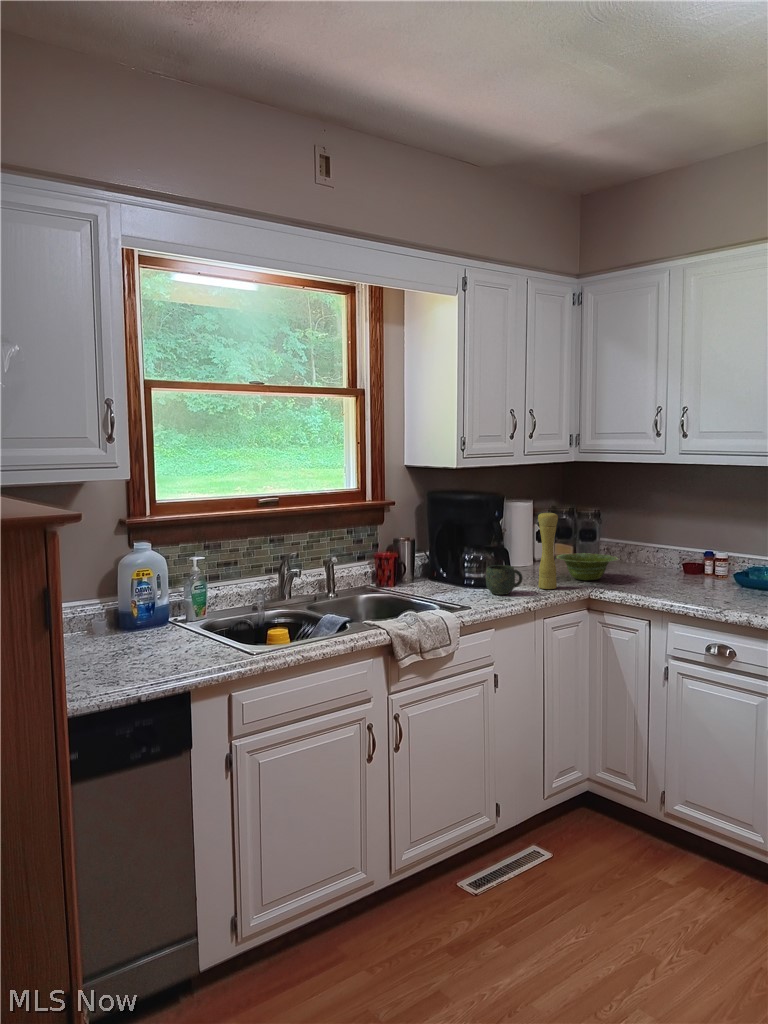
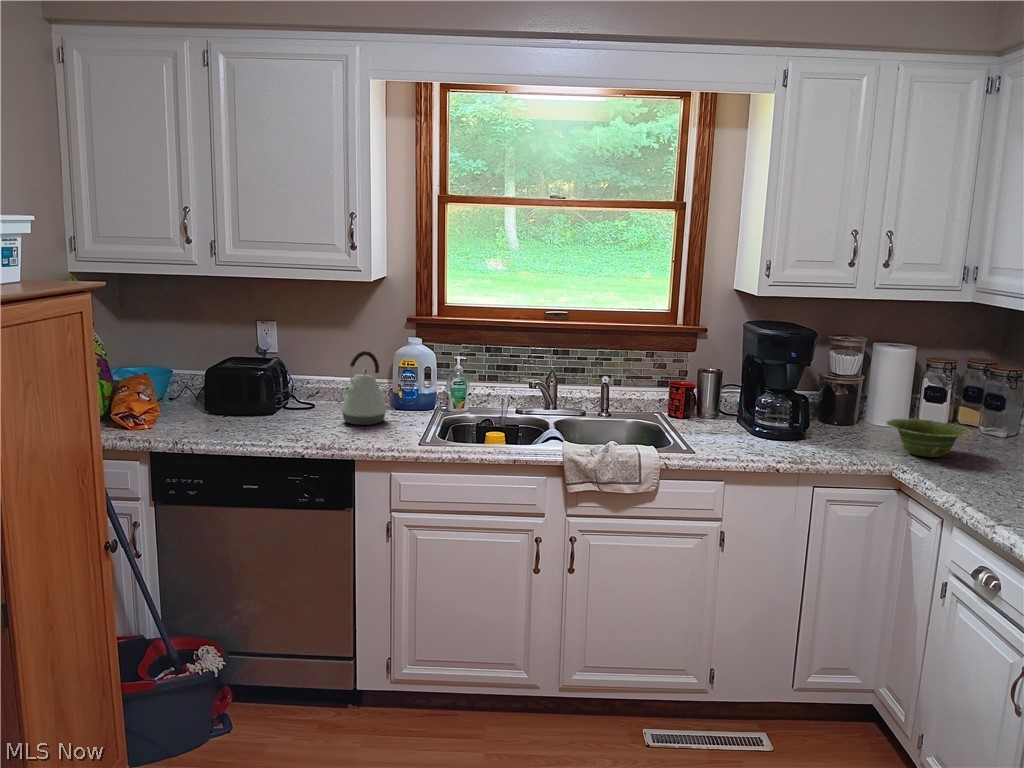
pepper mill: present [538,512,558,589] -> none [831,360,864,455]
kettle: none [97,563,155,654] -> present [341,351,386,425]
mug: present [486,565,523,595] -> none [755,413,800,449]

